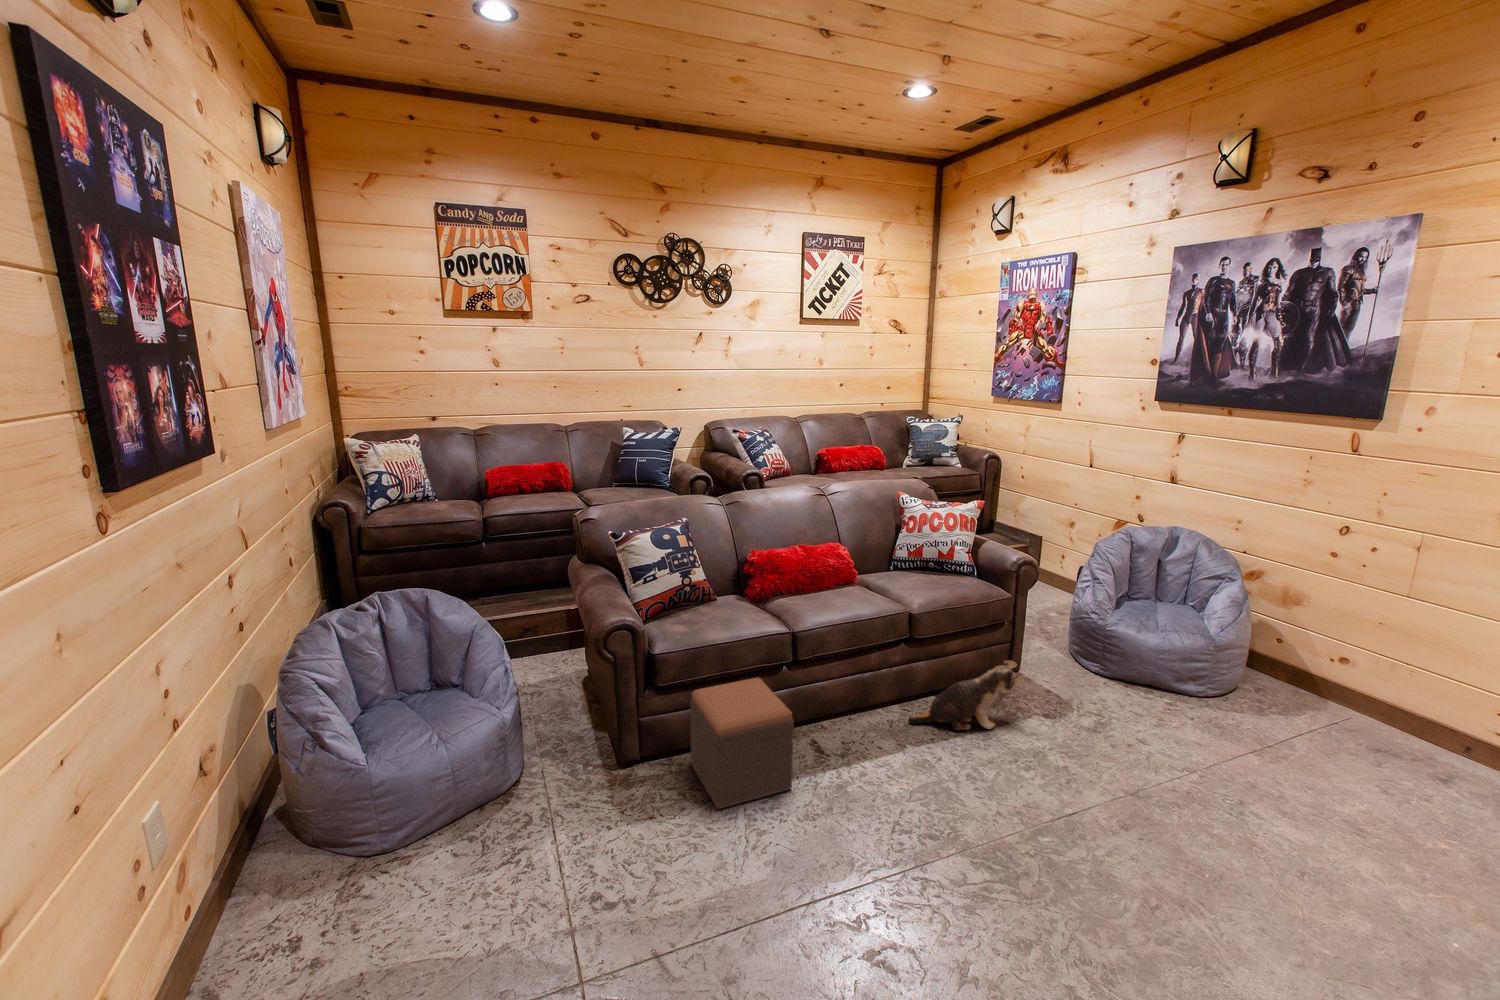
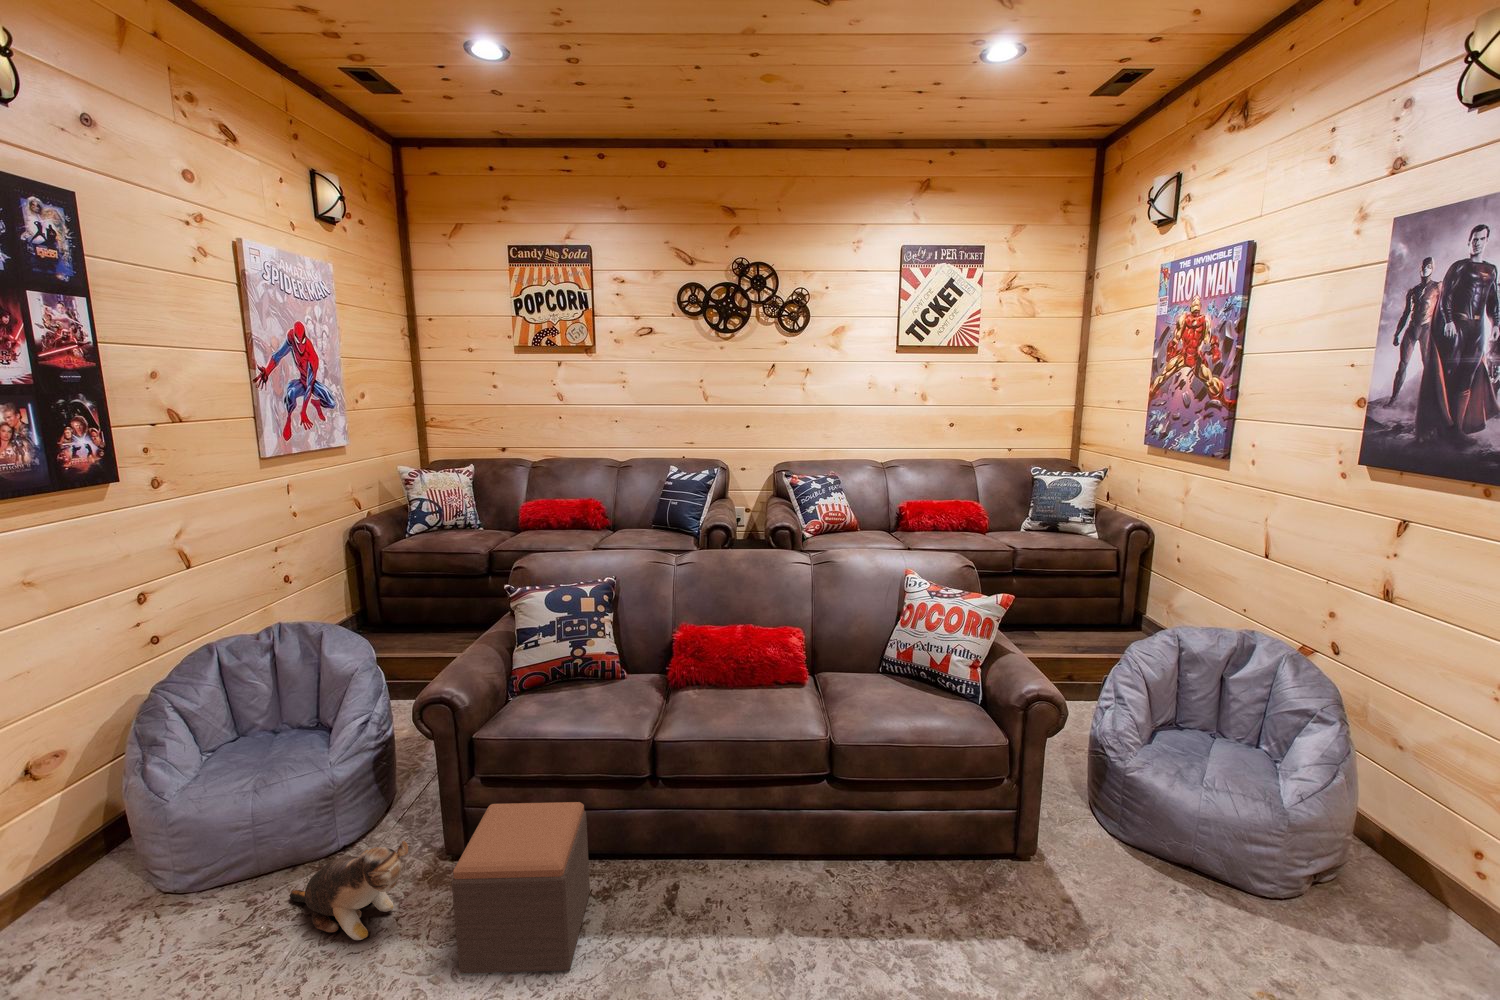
plush toy: present [908,660,1023,730] -> present [290,841,408,940]

